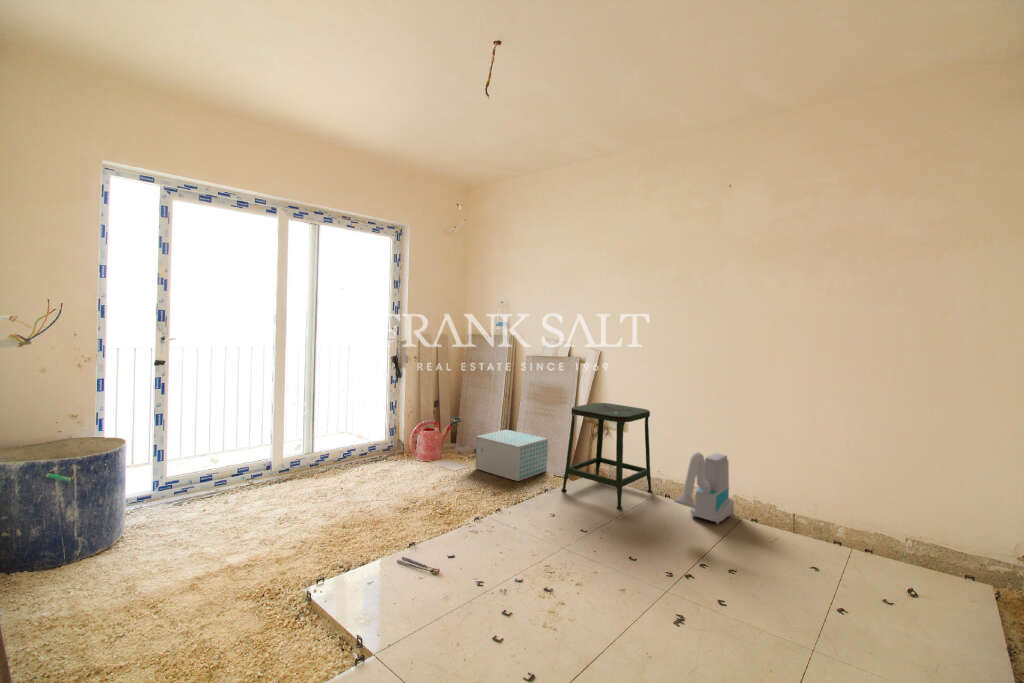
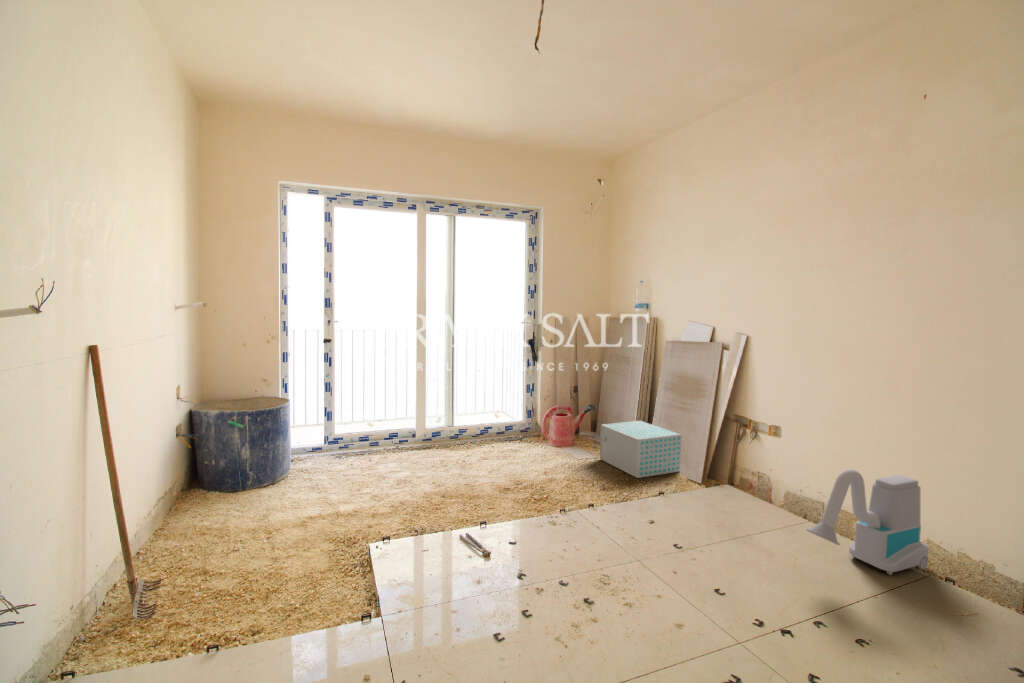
stool: present [561,403,652,509] -> none [683,396,809,528]

